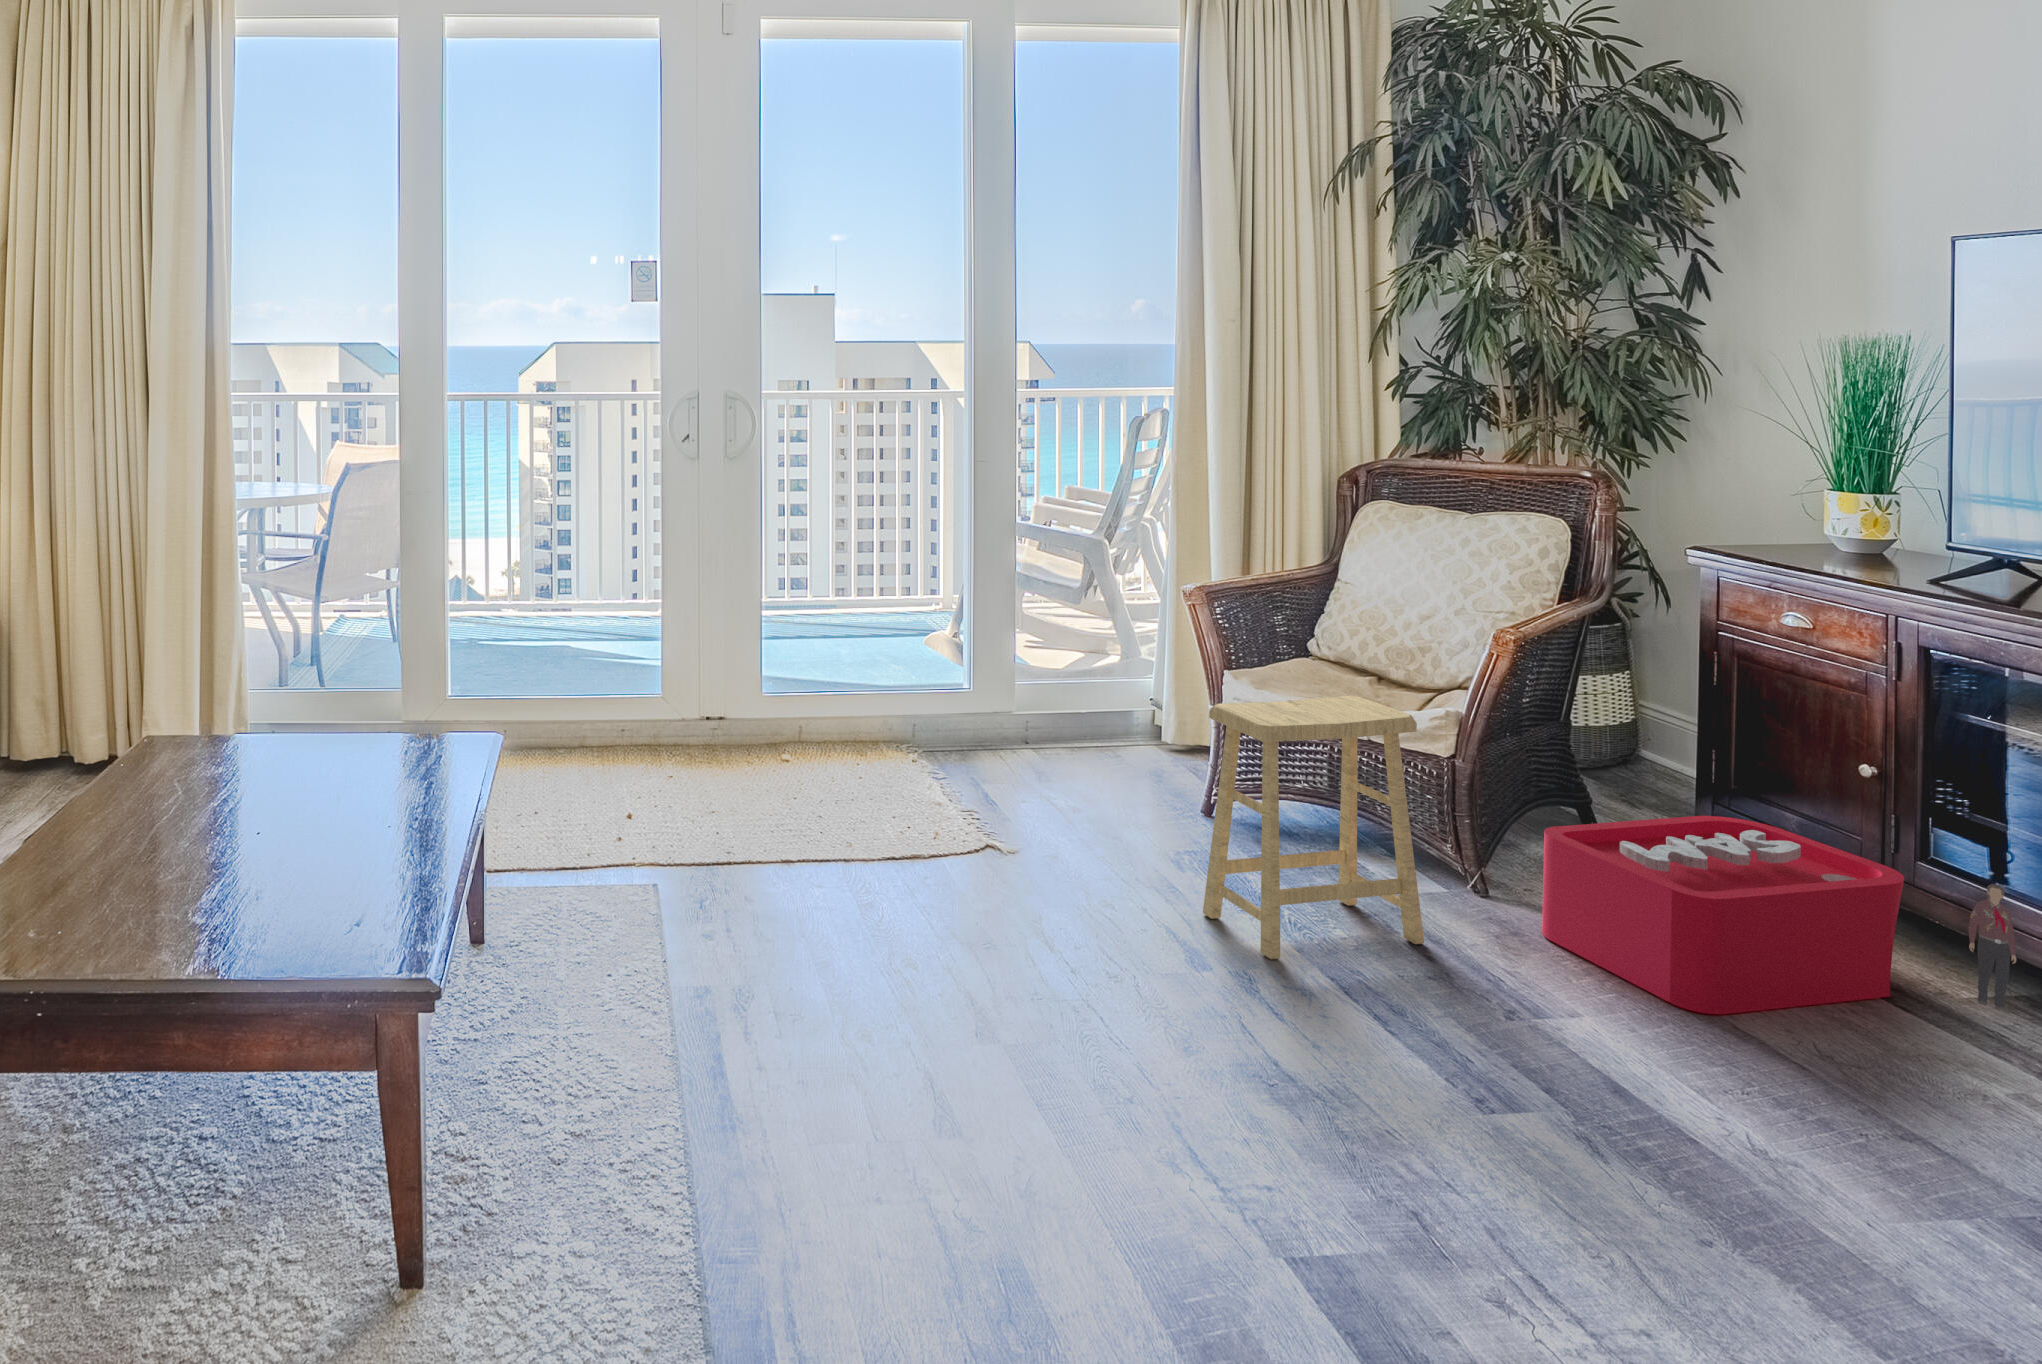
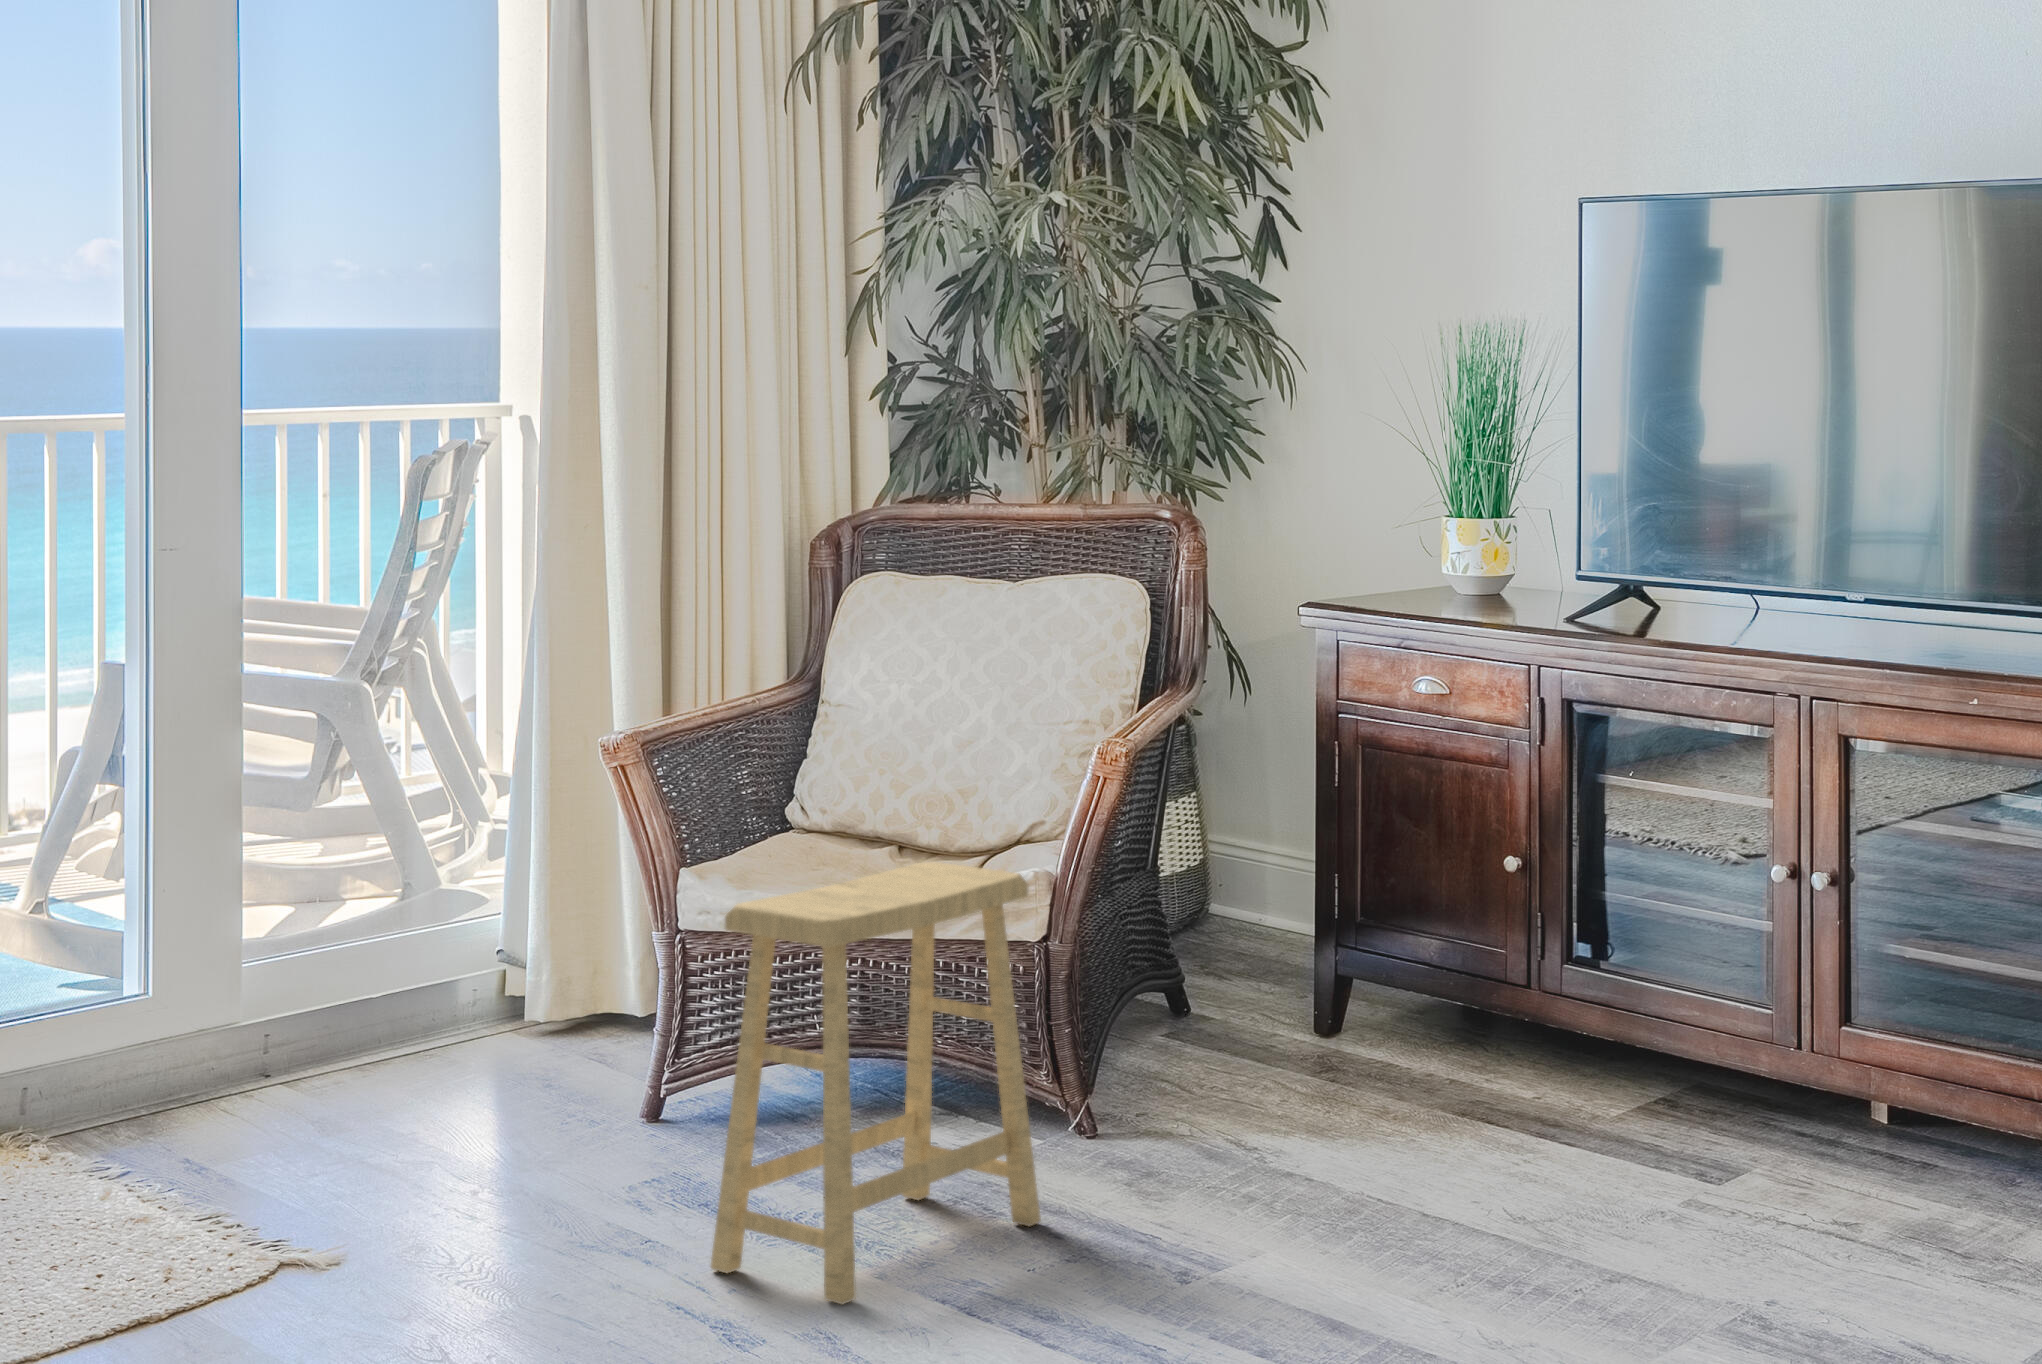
storage bin: present [1542,816,2017,1014] -> none [1177,957,1661,1212]

